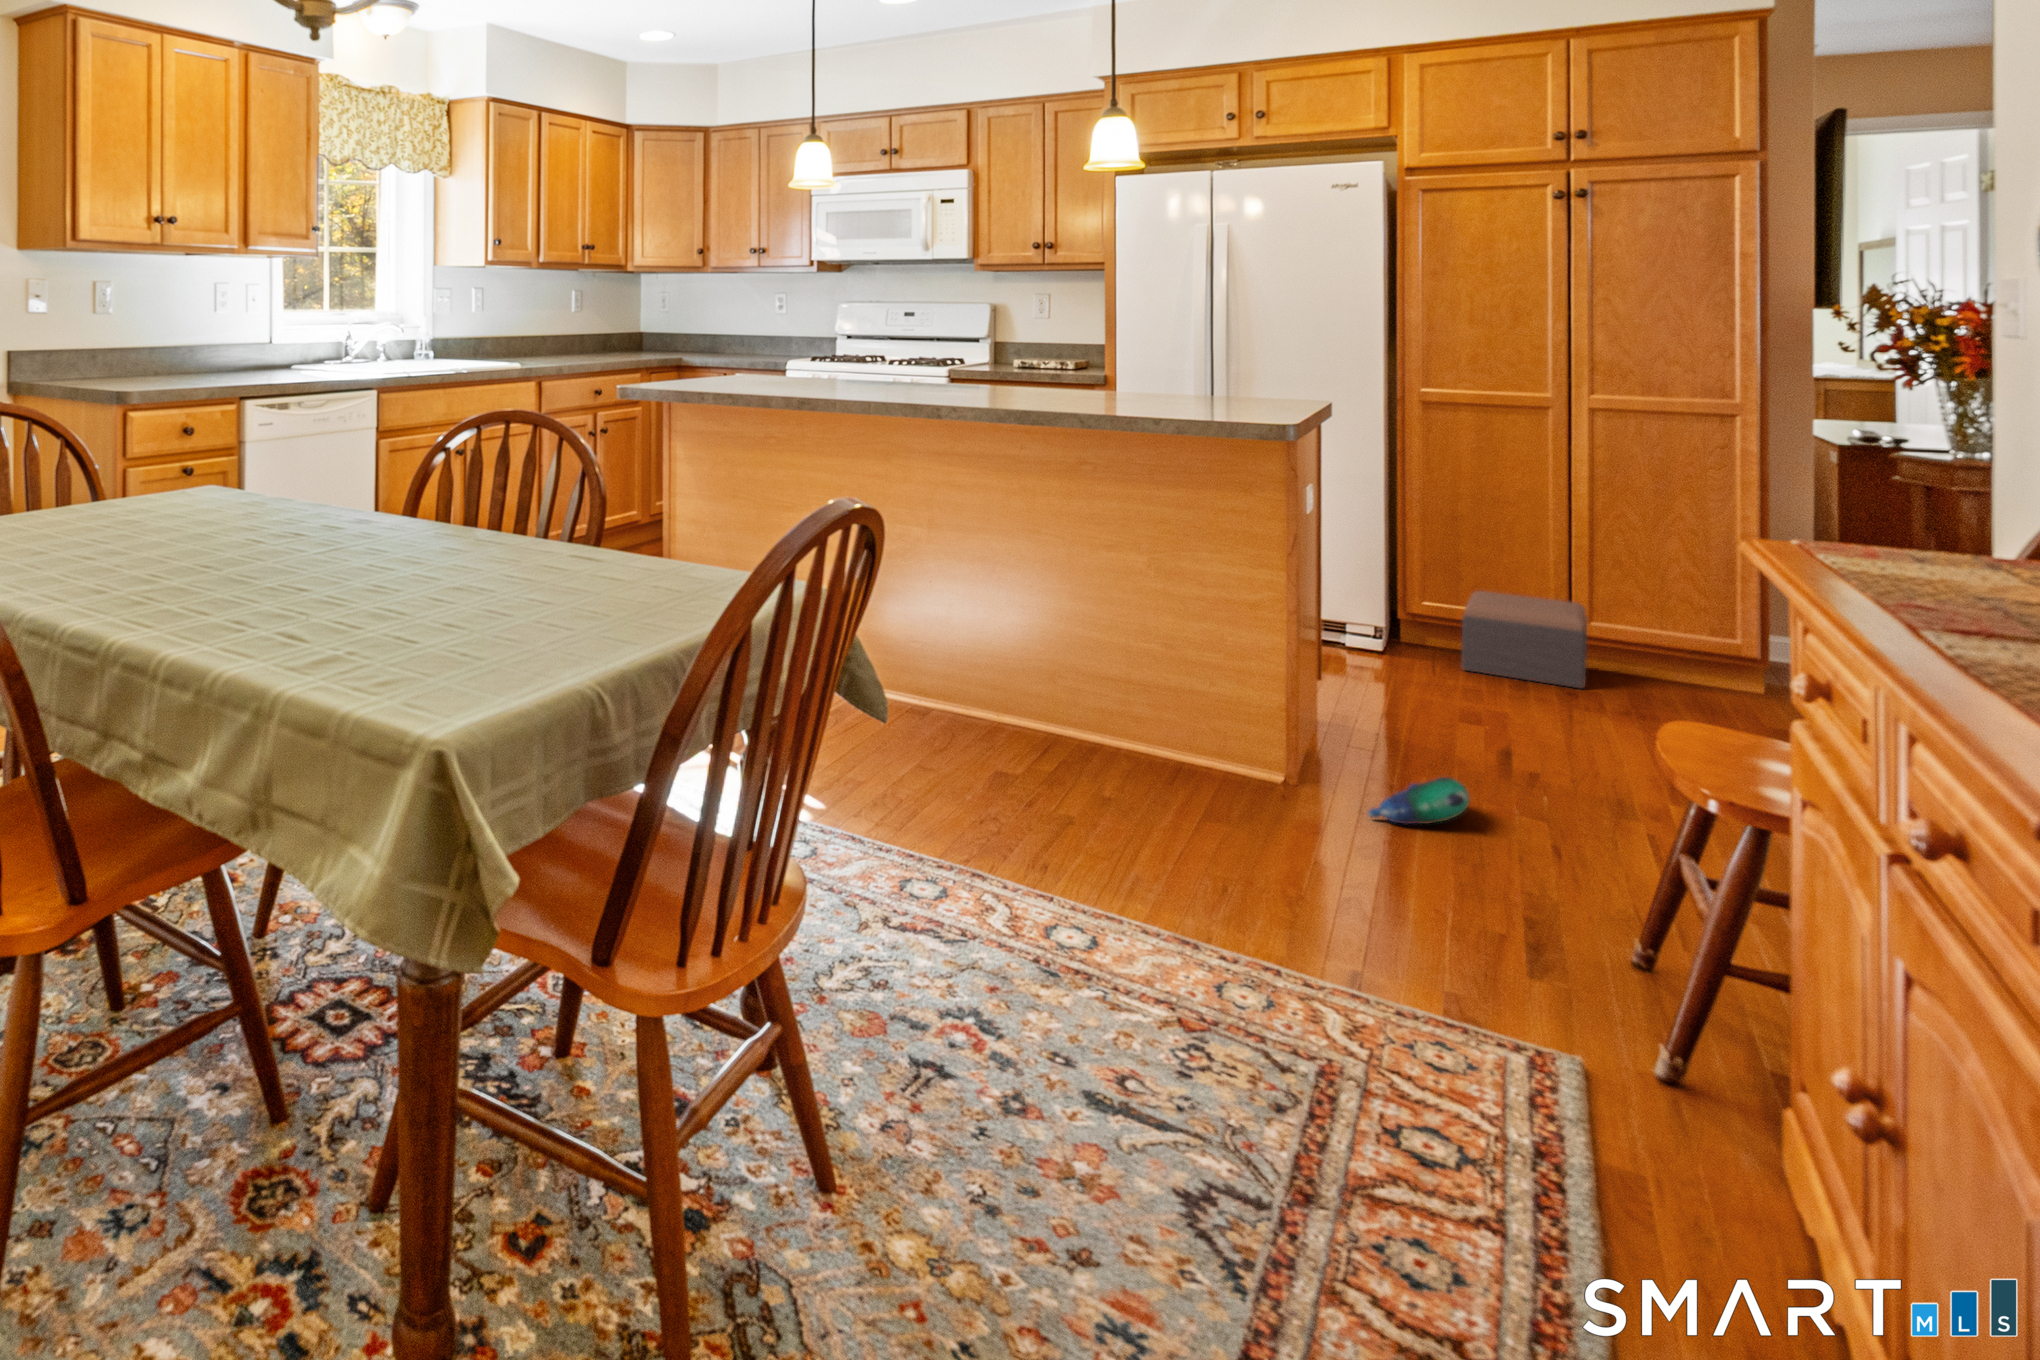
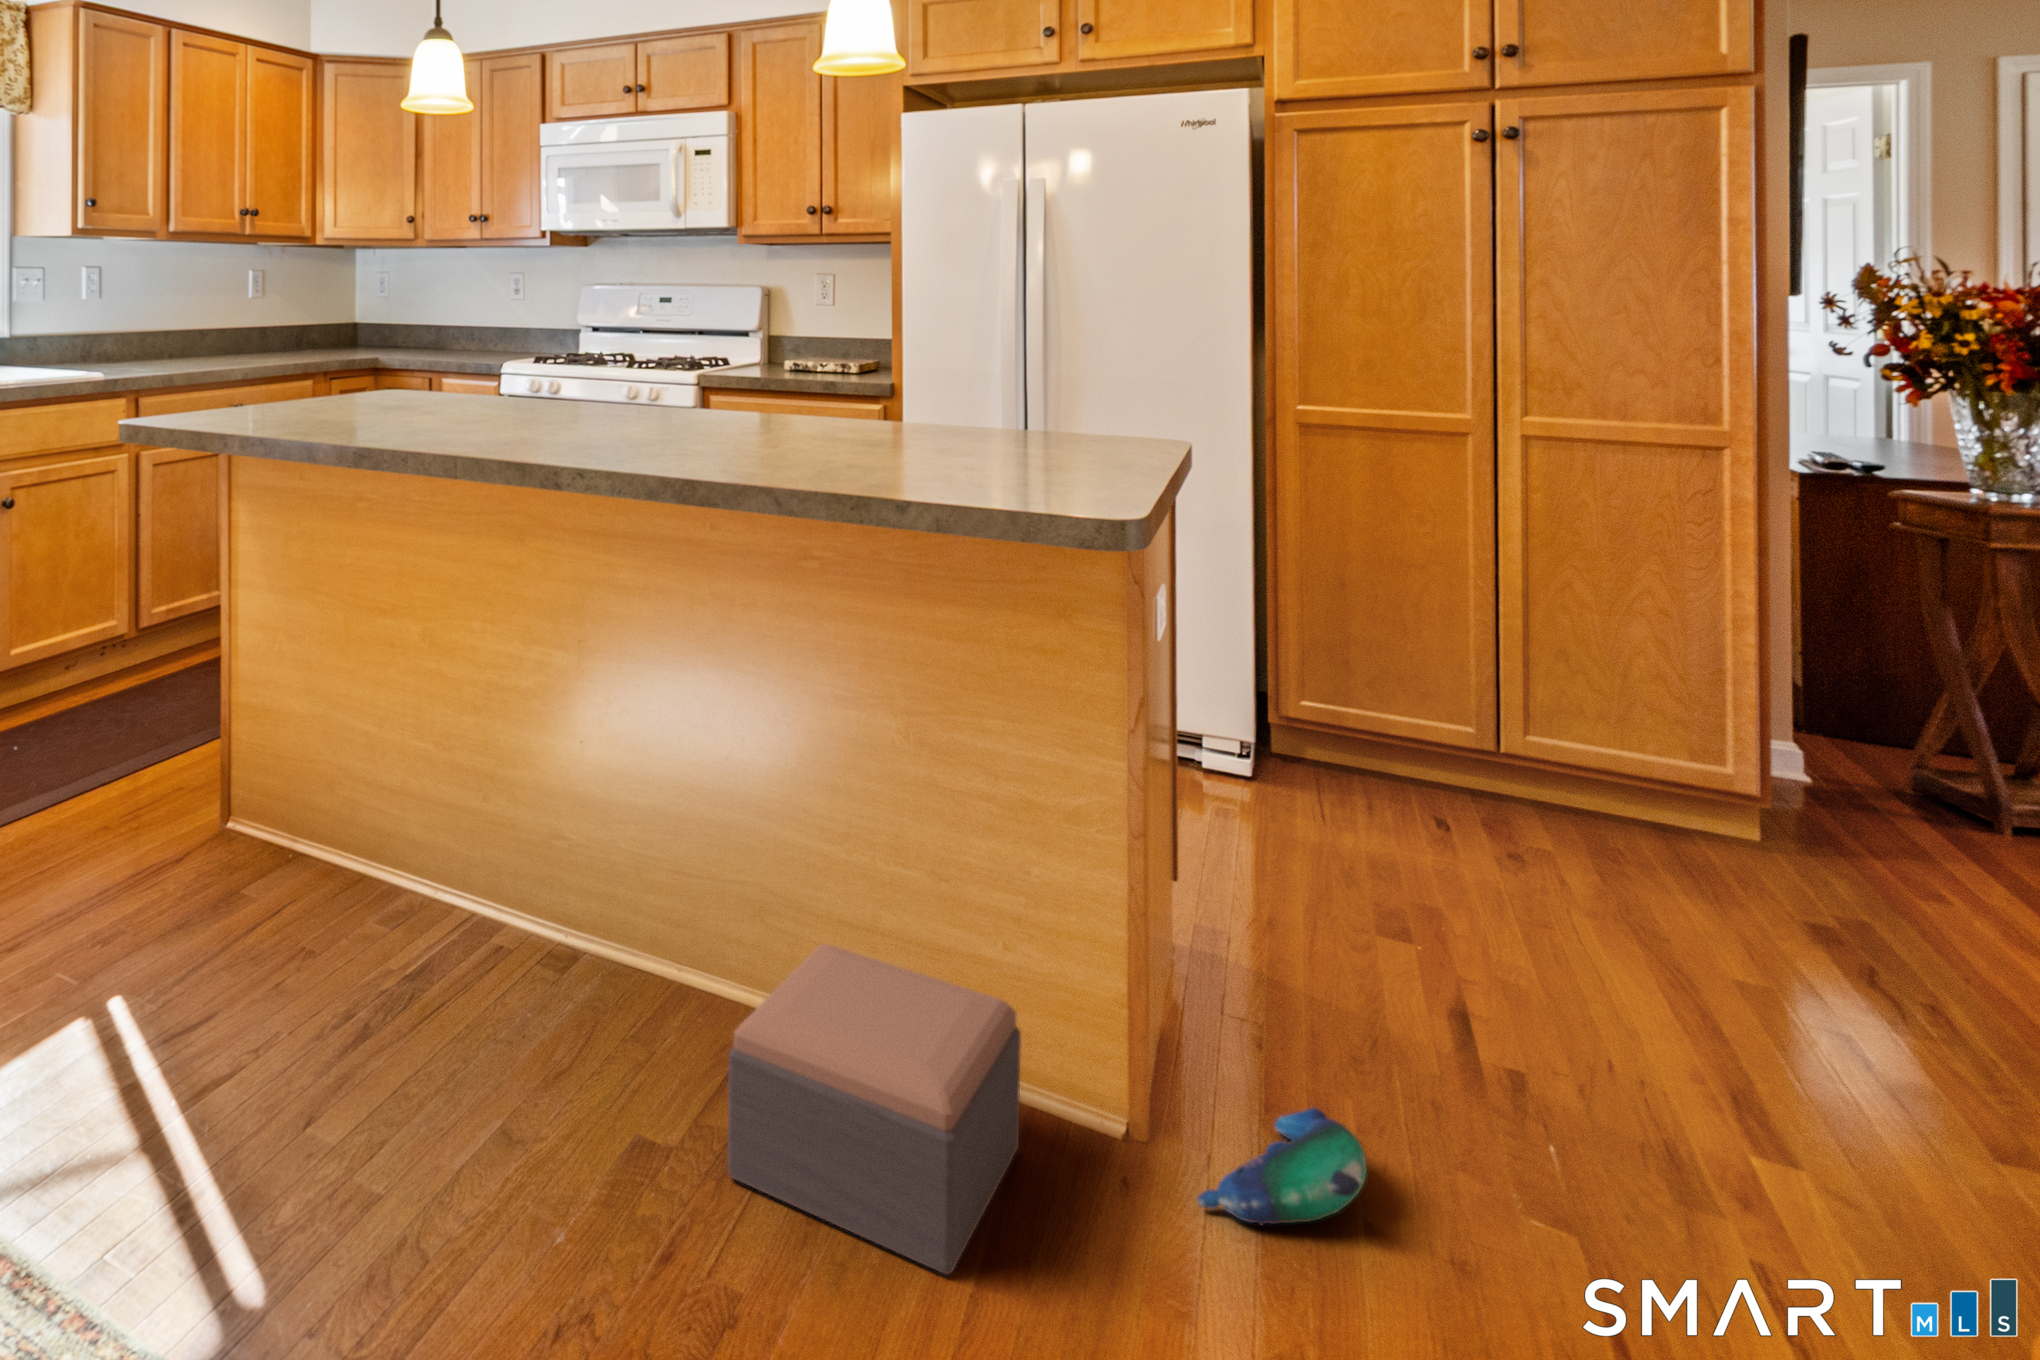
footstool: present [1461,591,1588,689] -> present [728,944,1021,1275]

